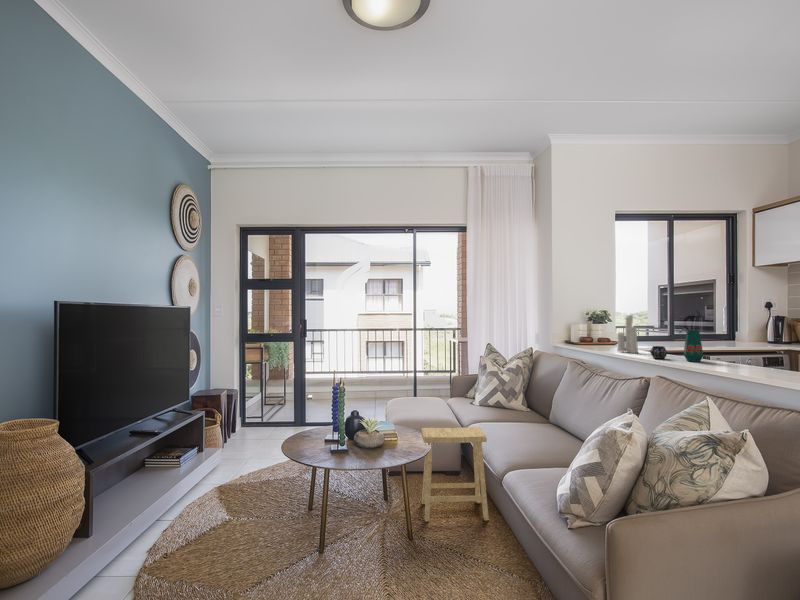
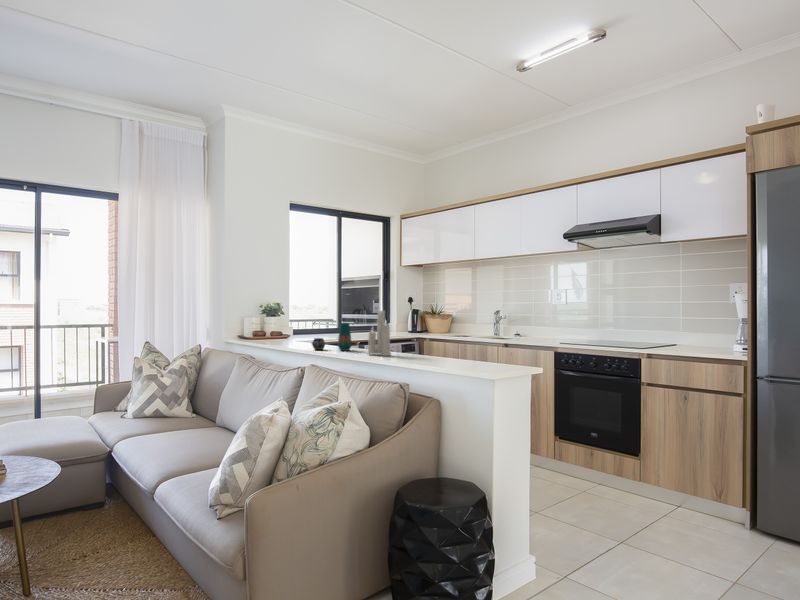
candle: present [617,315,638,353] -> present [368,311,391,356]
footstool: present [421,427,489,522] -> none [46,441,139,567]

